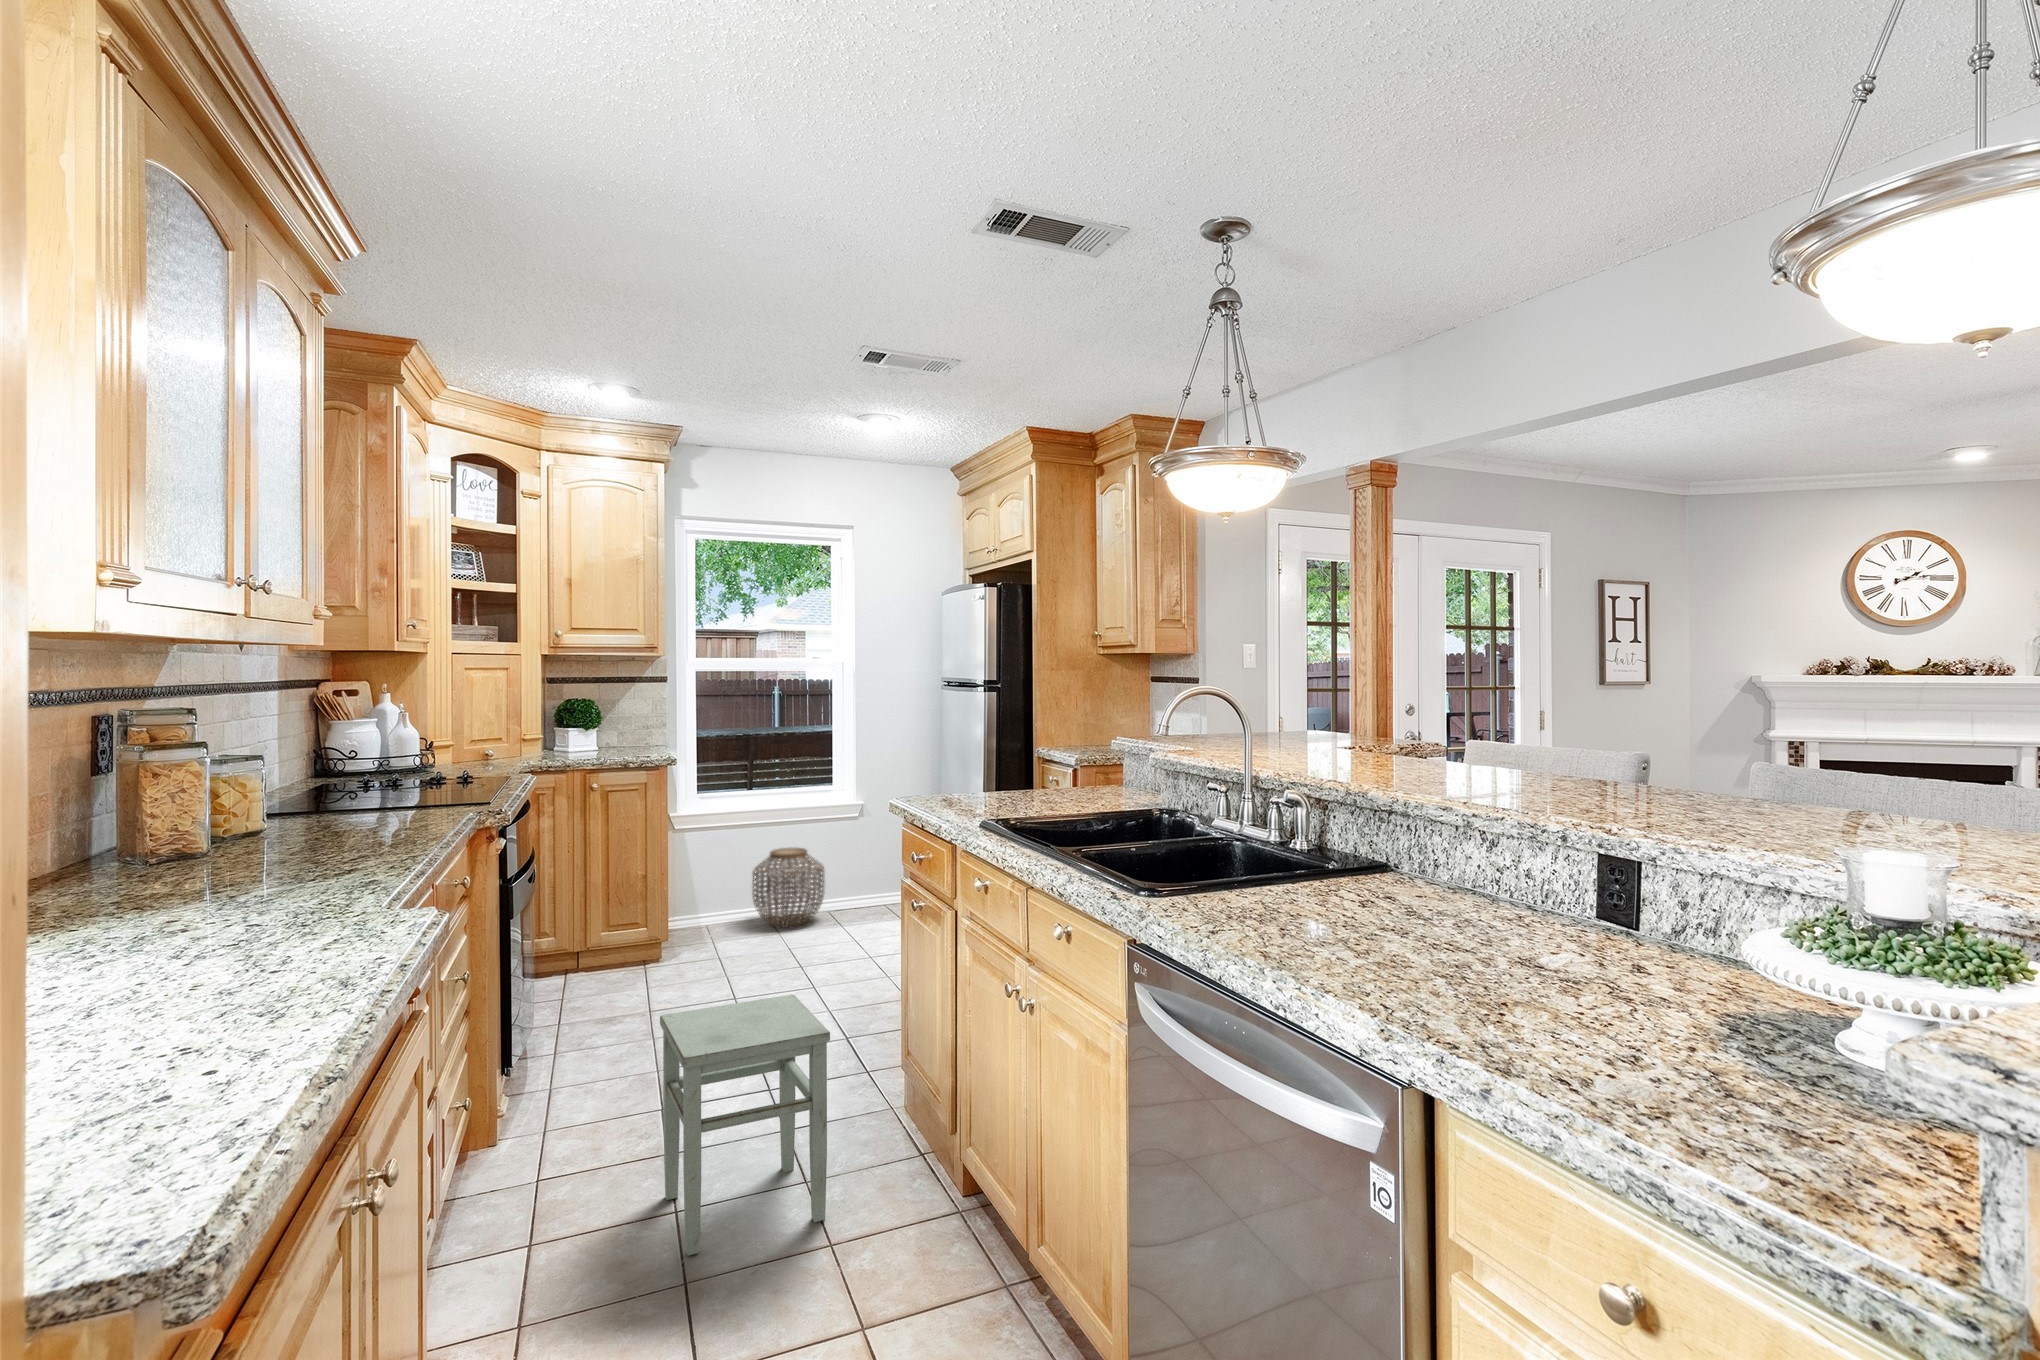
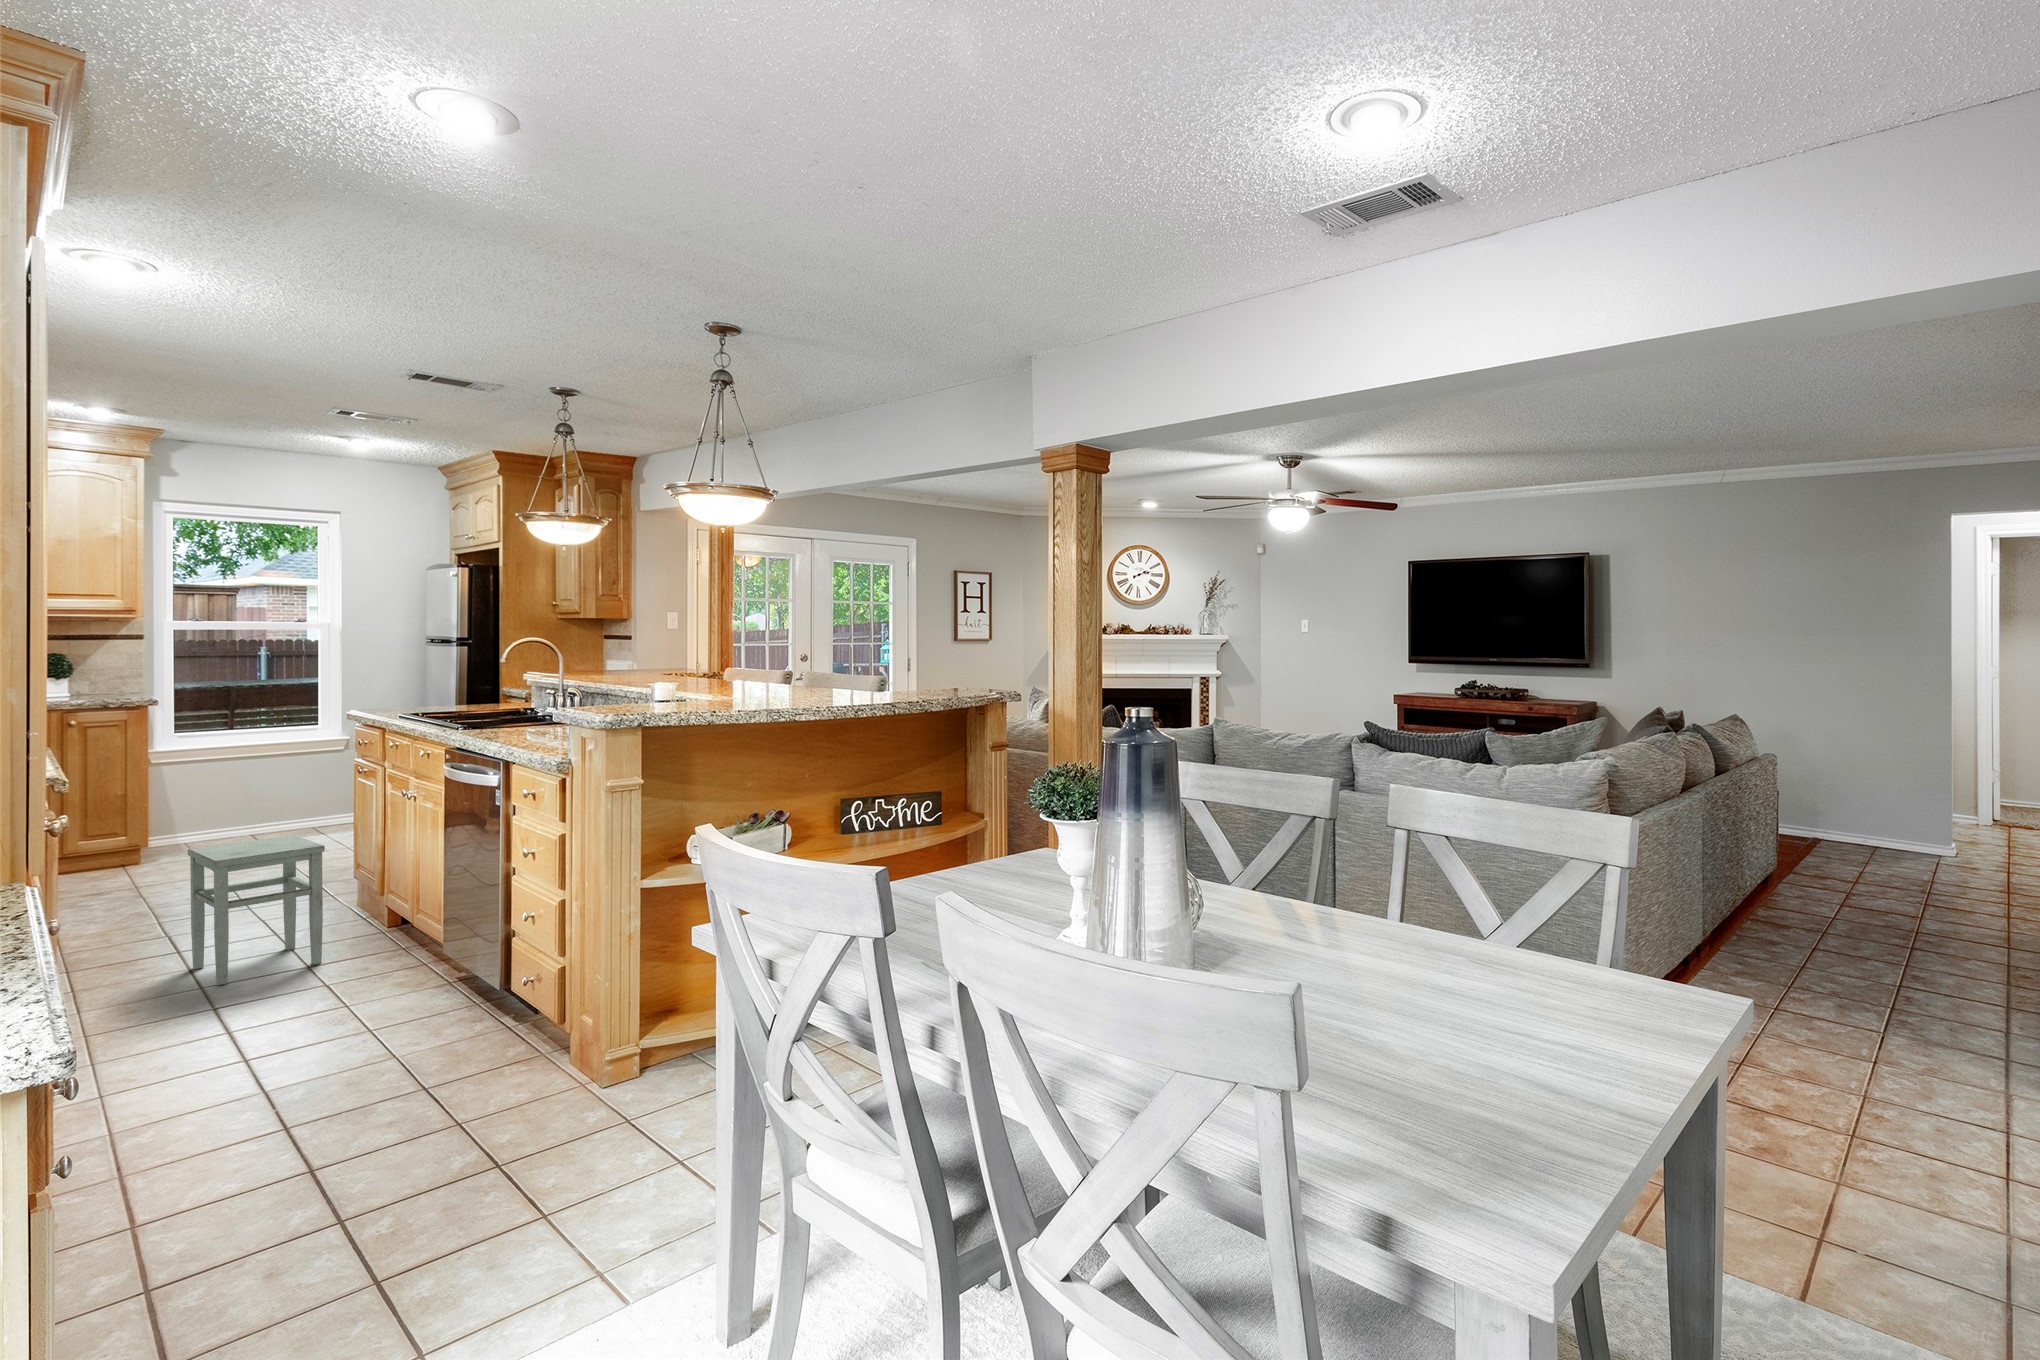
woven basket: present [753,848,825,927] -> none [237,777,309,841]

